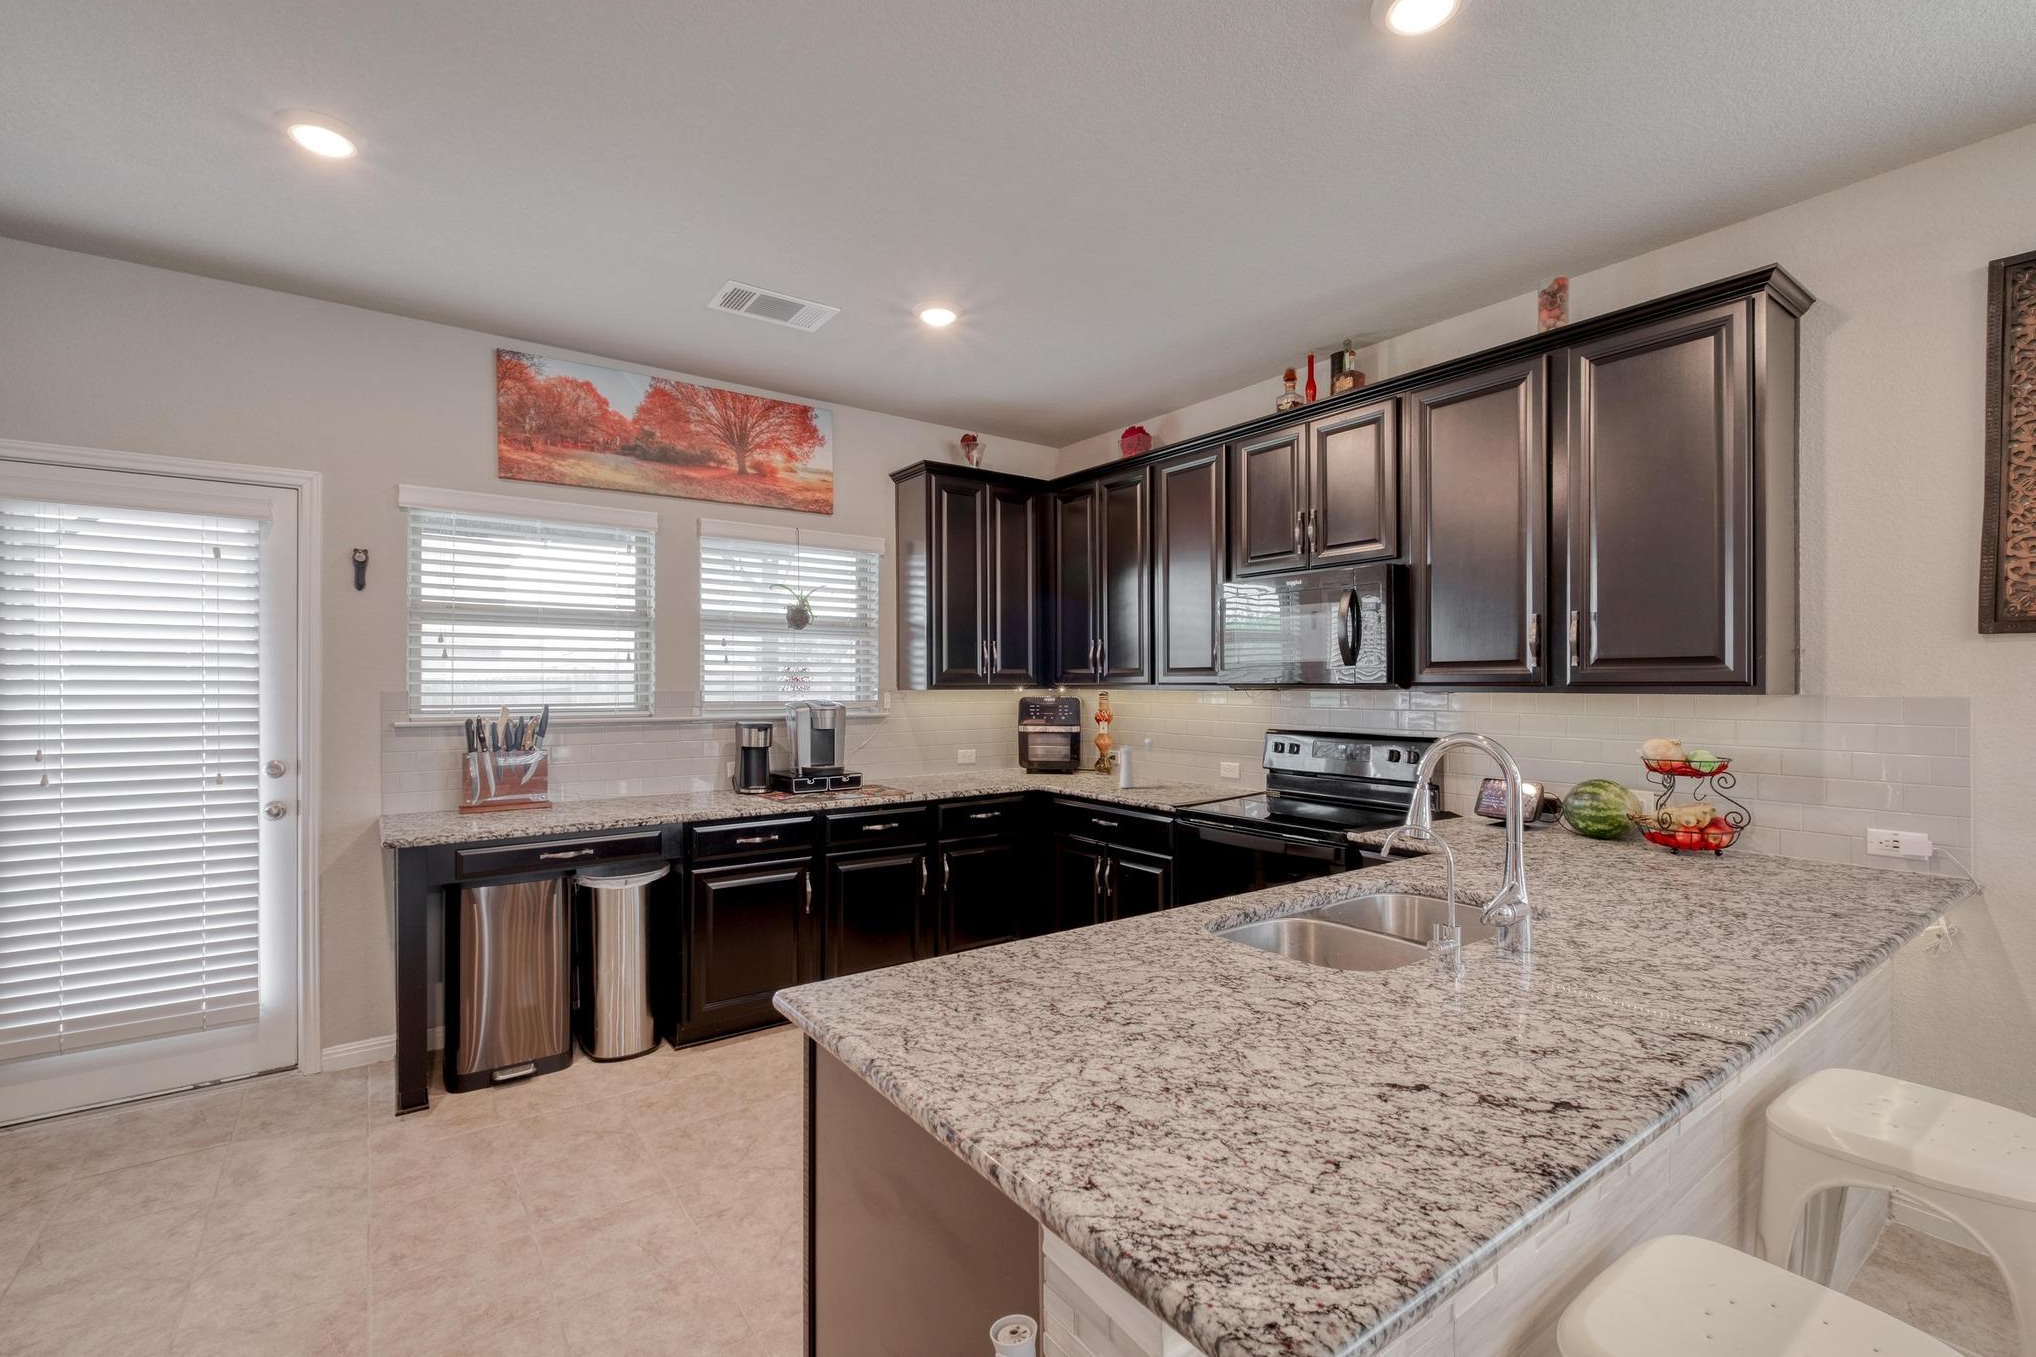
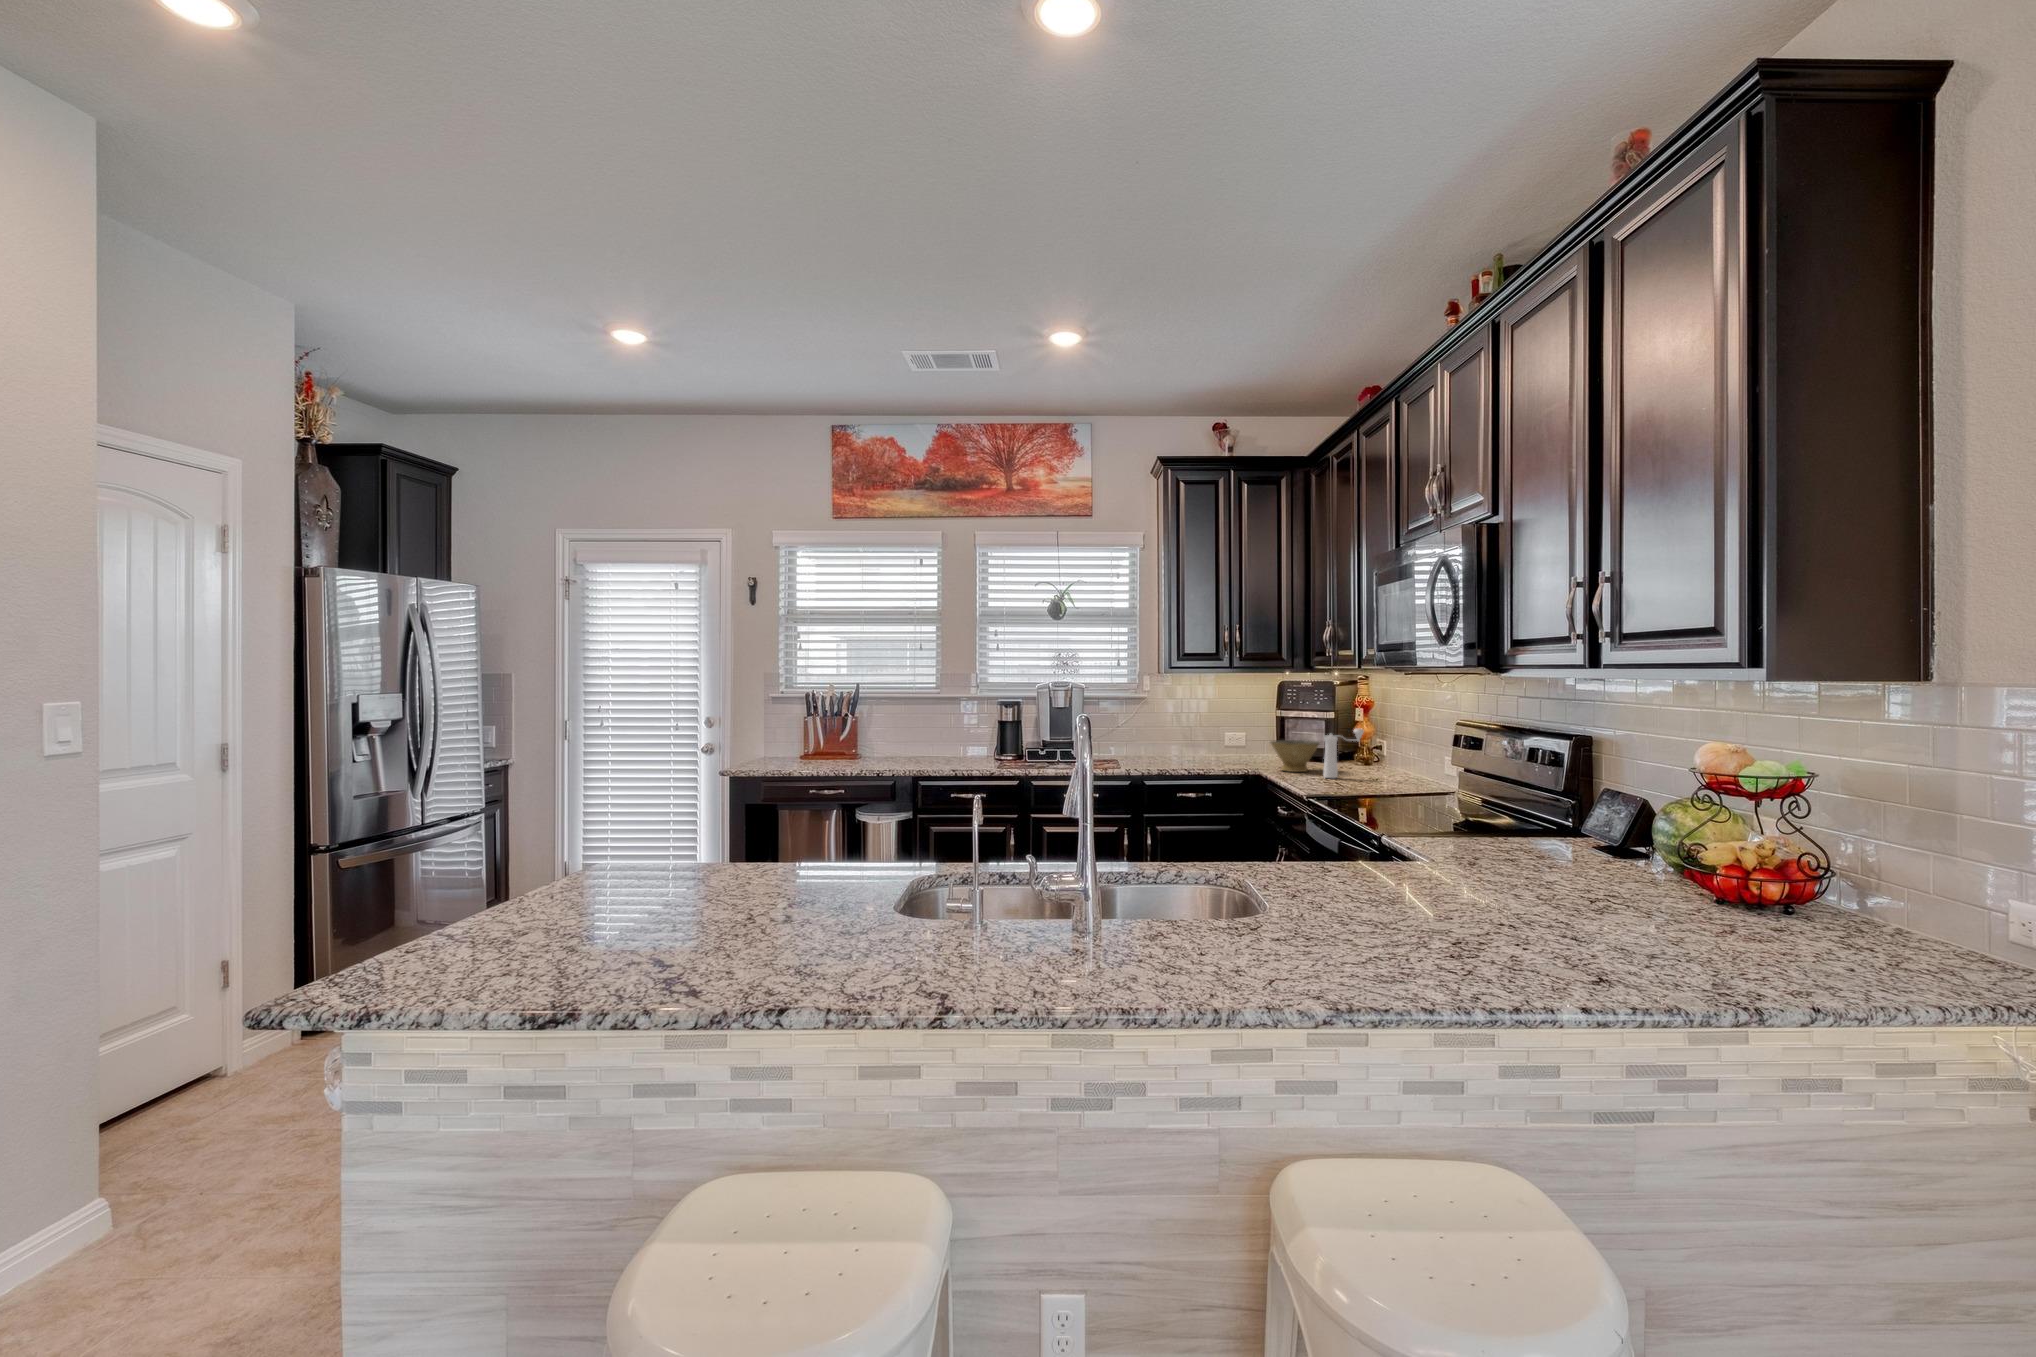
bowl: none [1051,754,1099,785] -> present [1271,740,1320,772]

